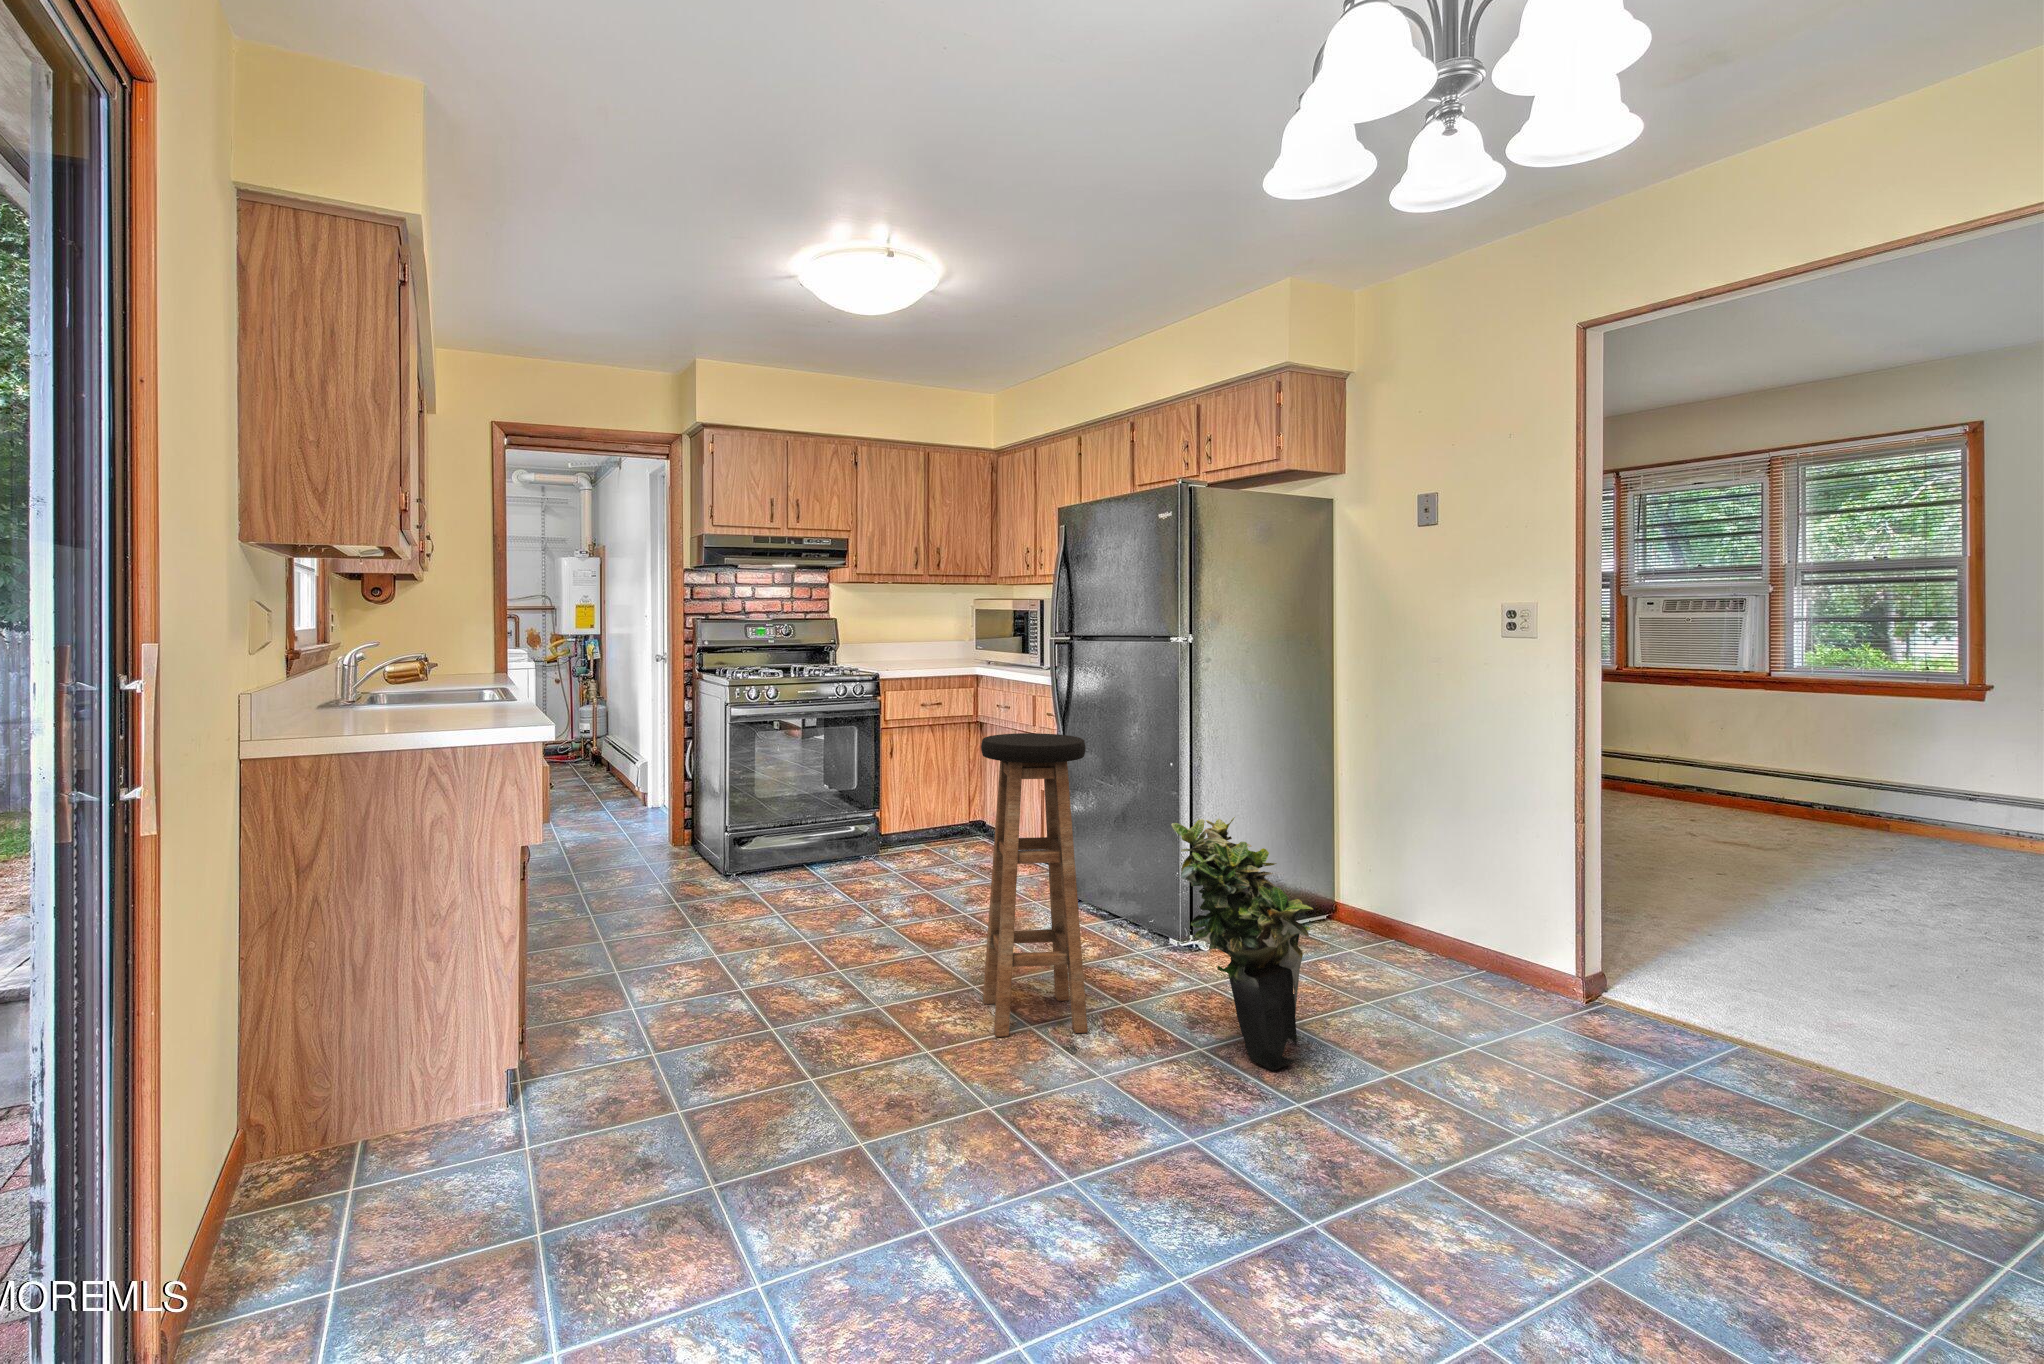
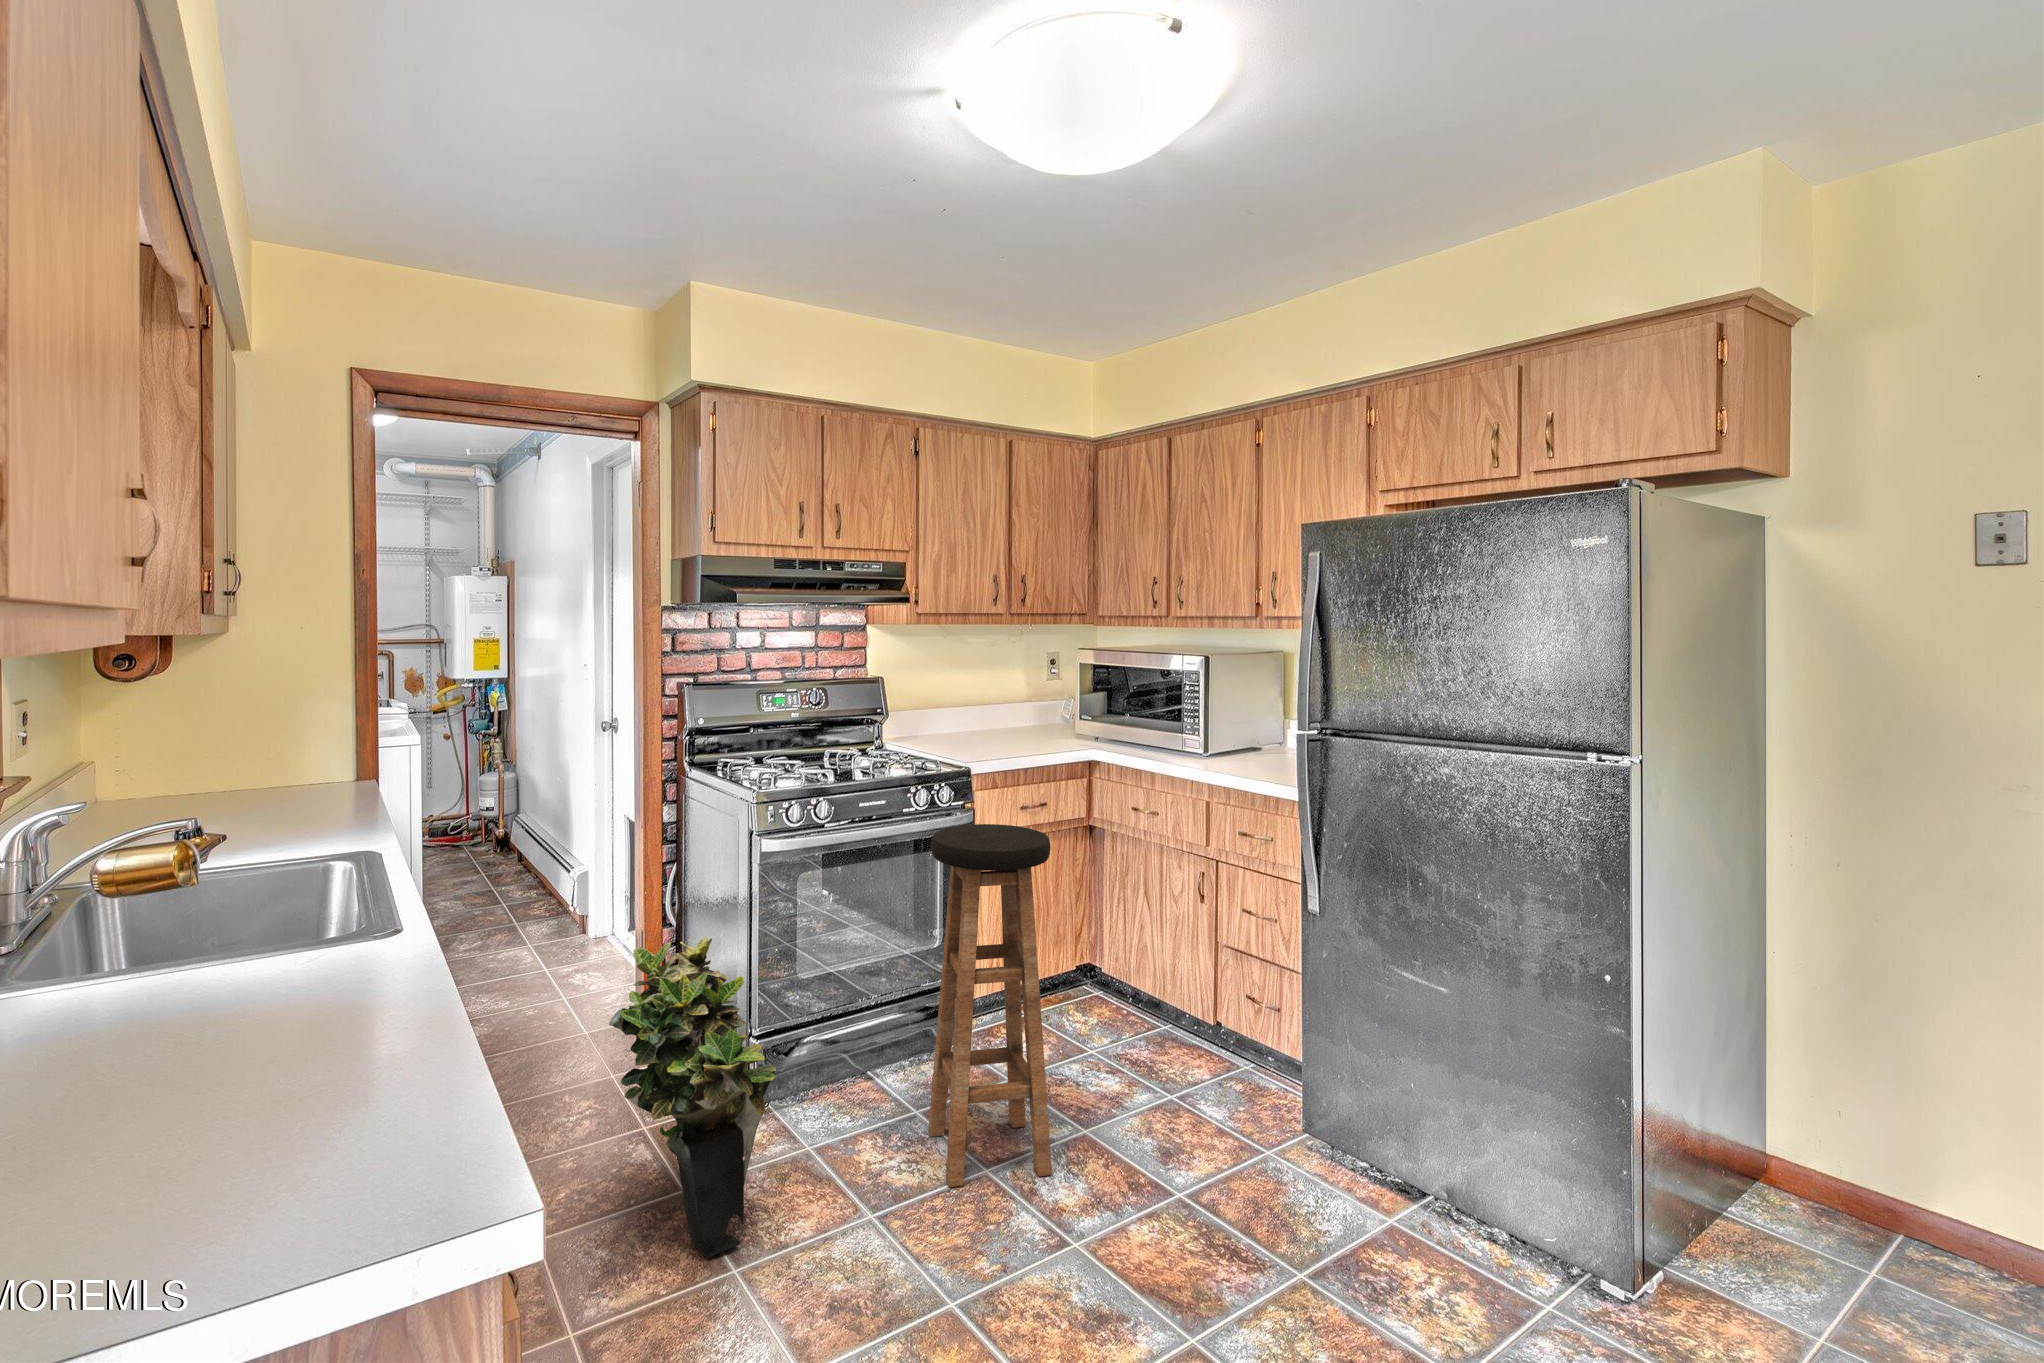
potted plant: present [1171,817,1313,1071] -> present [609,937,776,1258]

